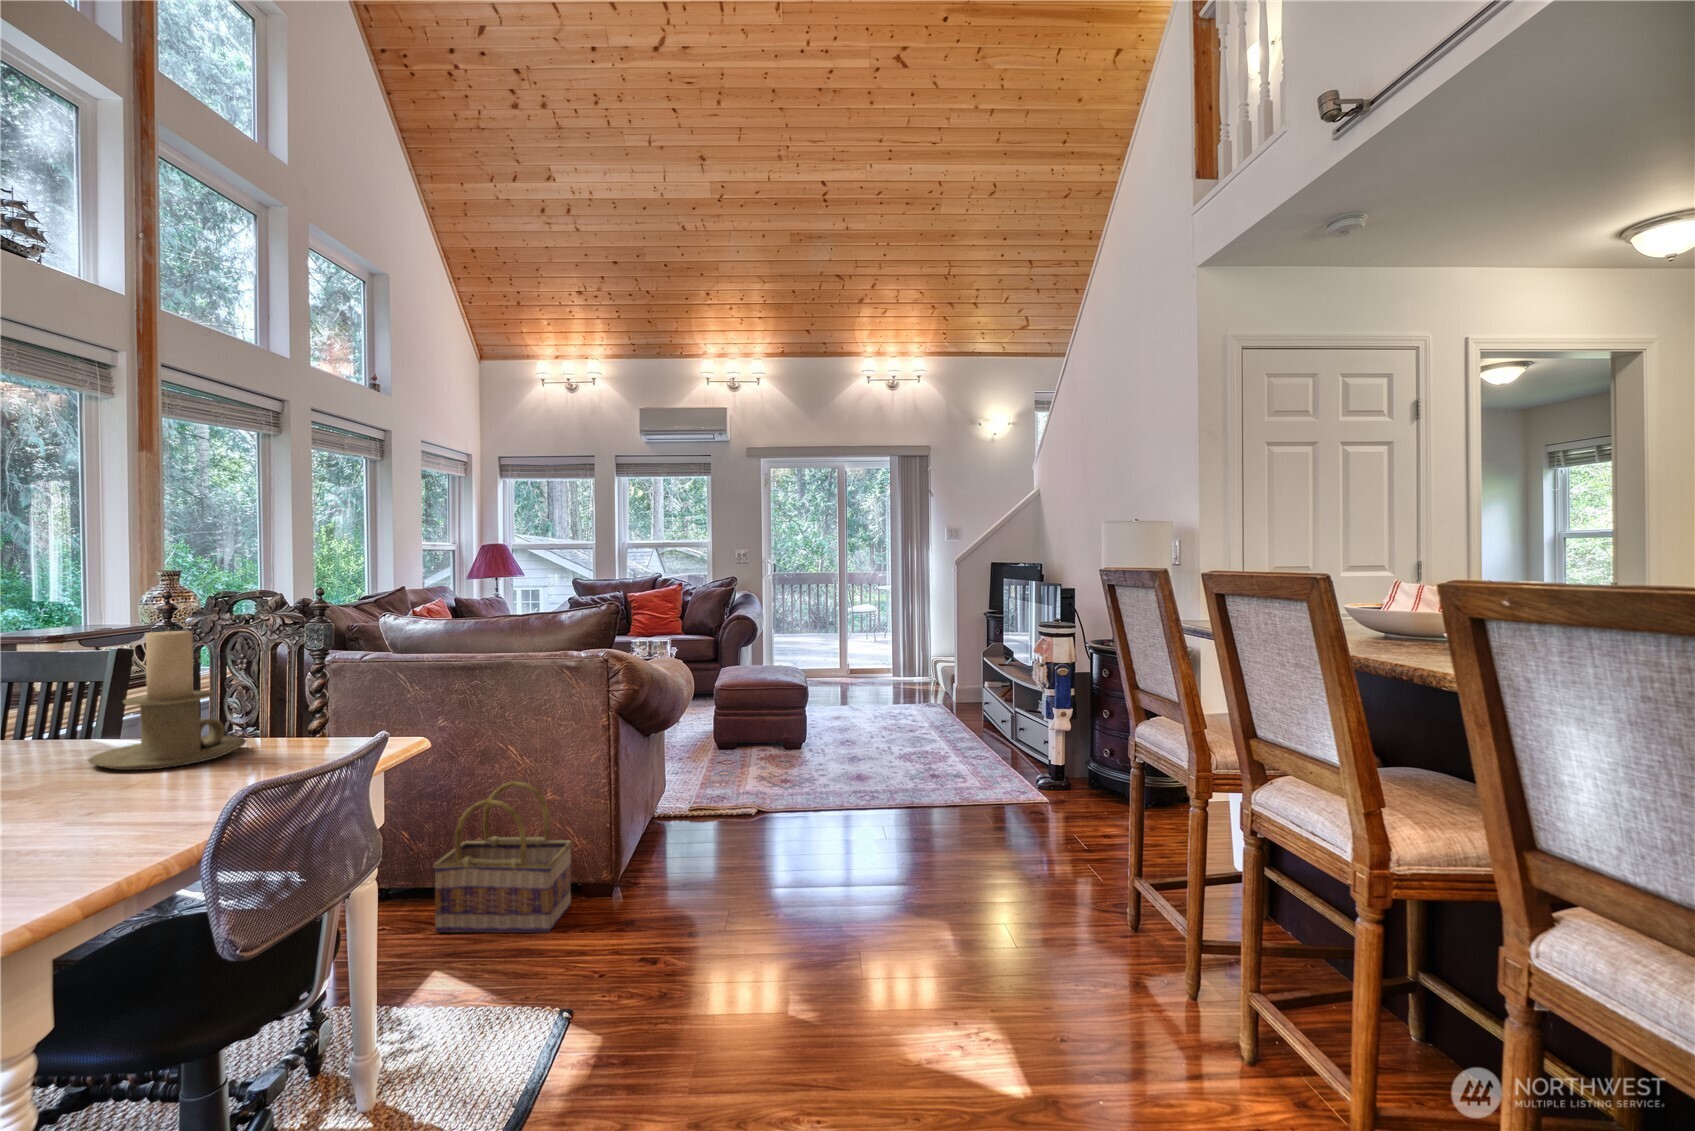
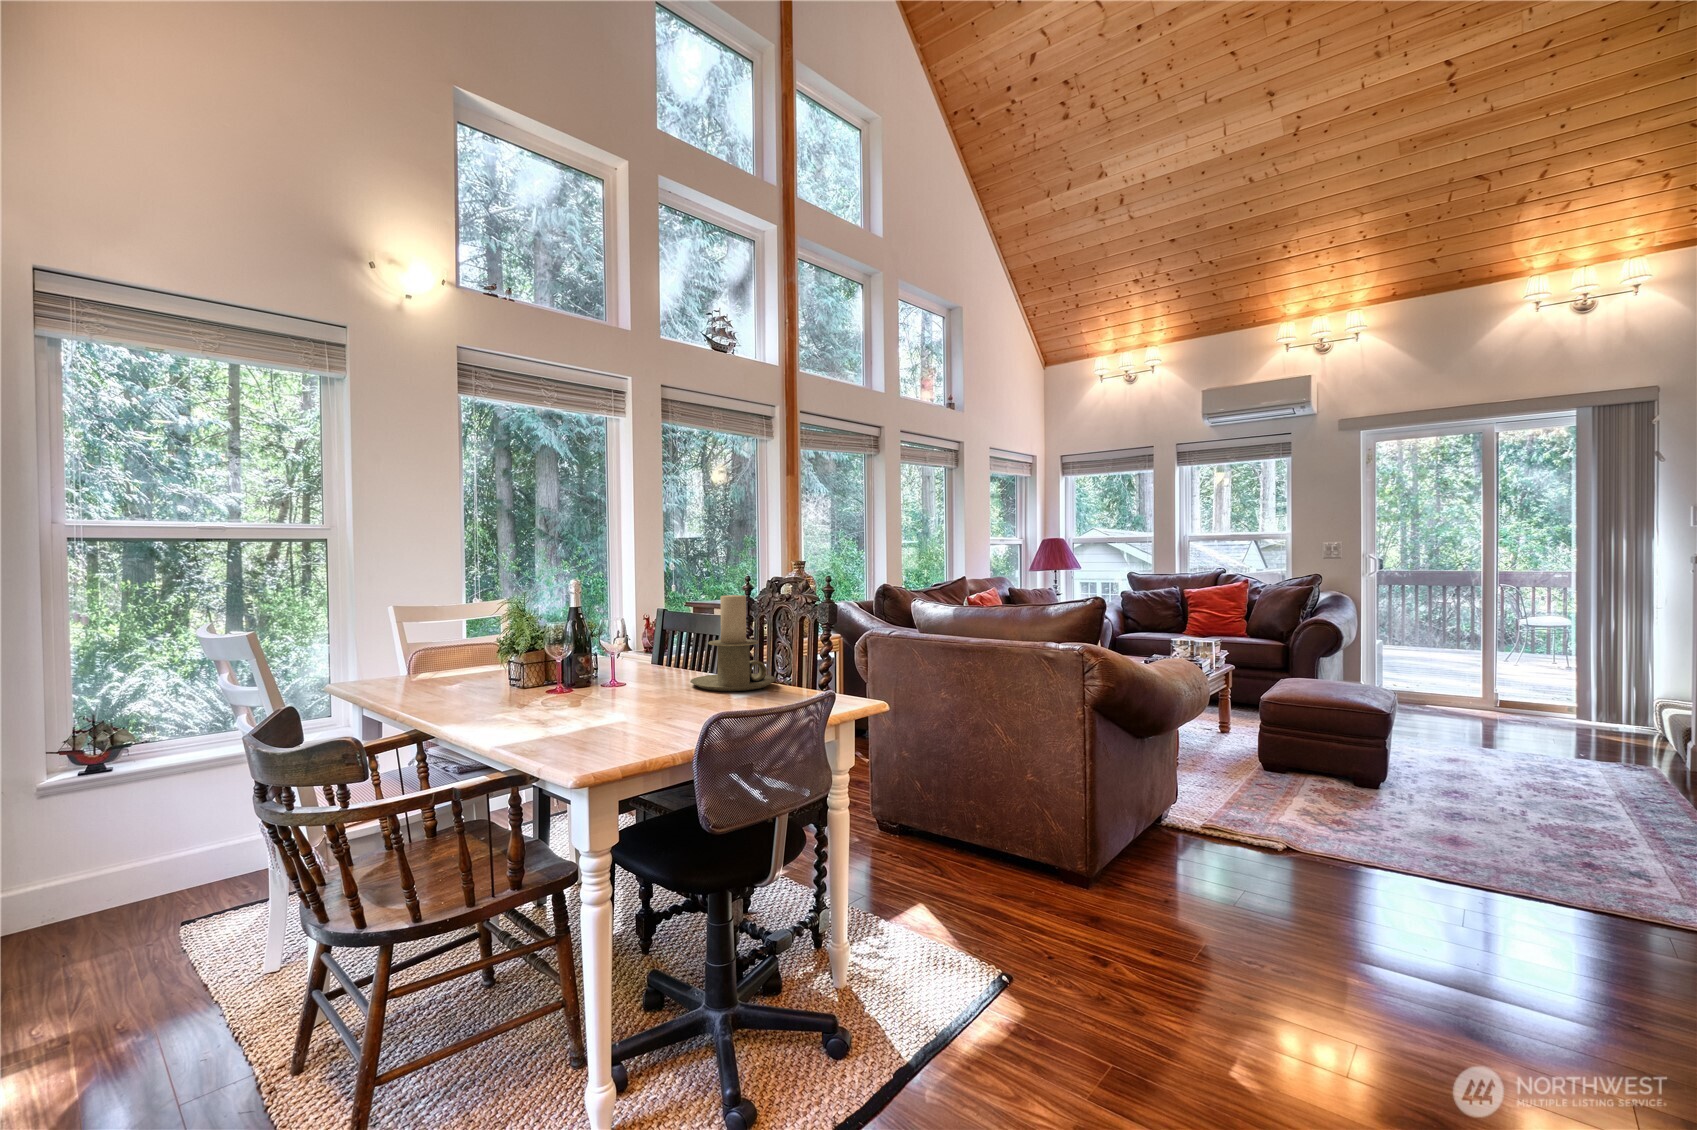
basket: present [433,781,572,932] -> none [930,753,1051,901]

